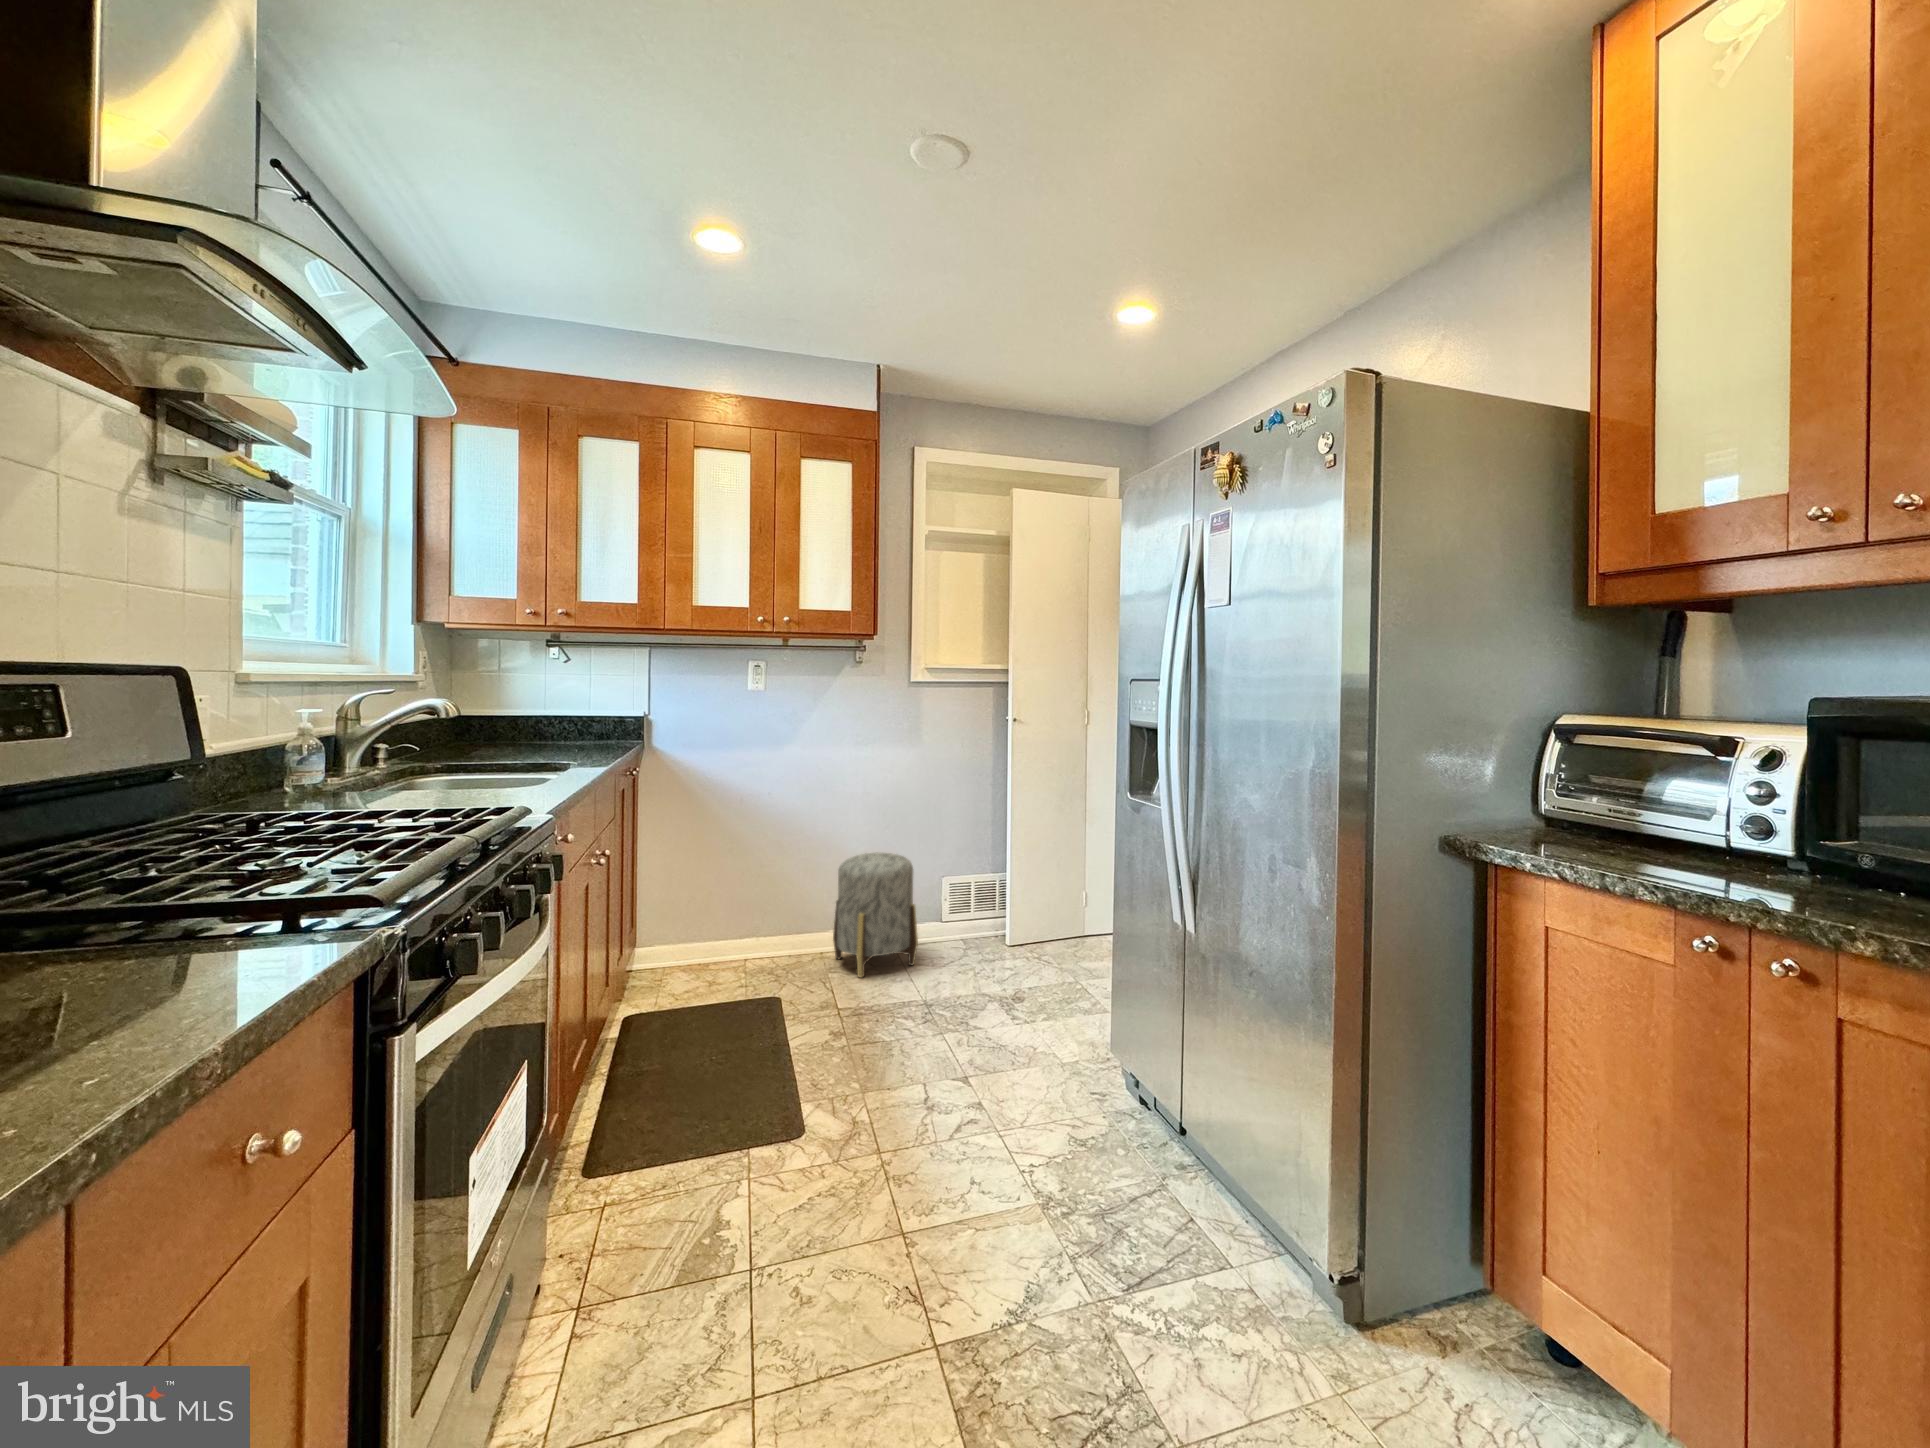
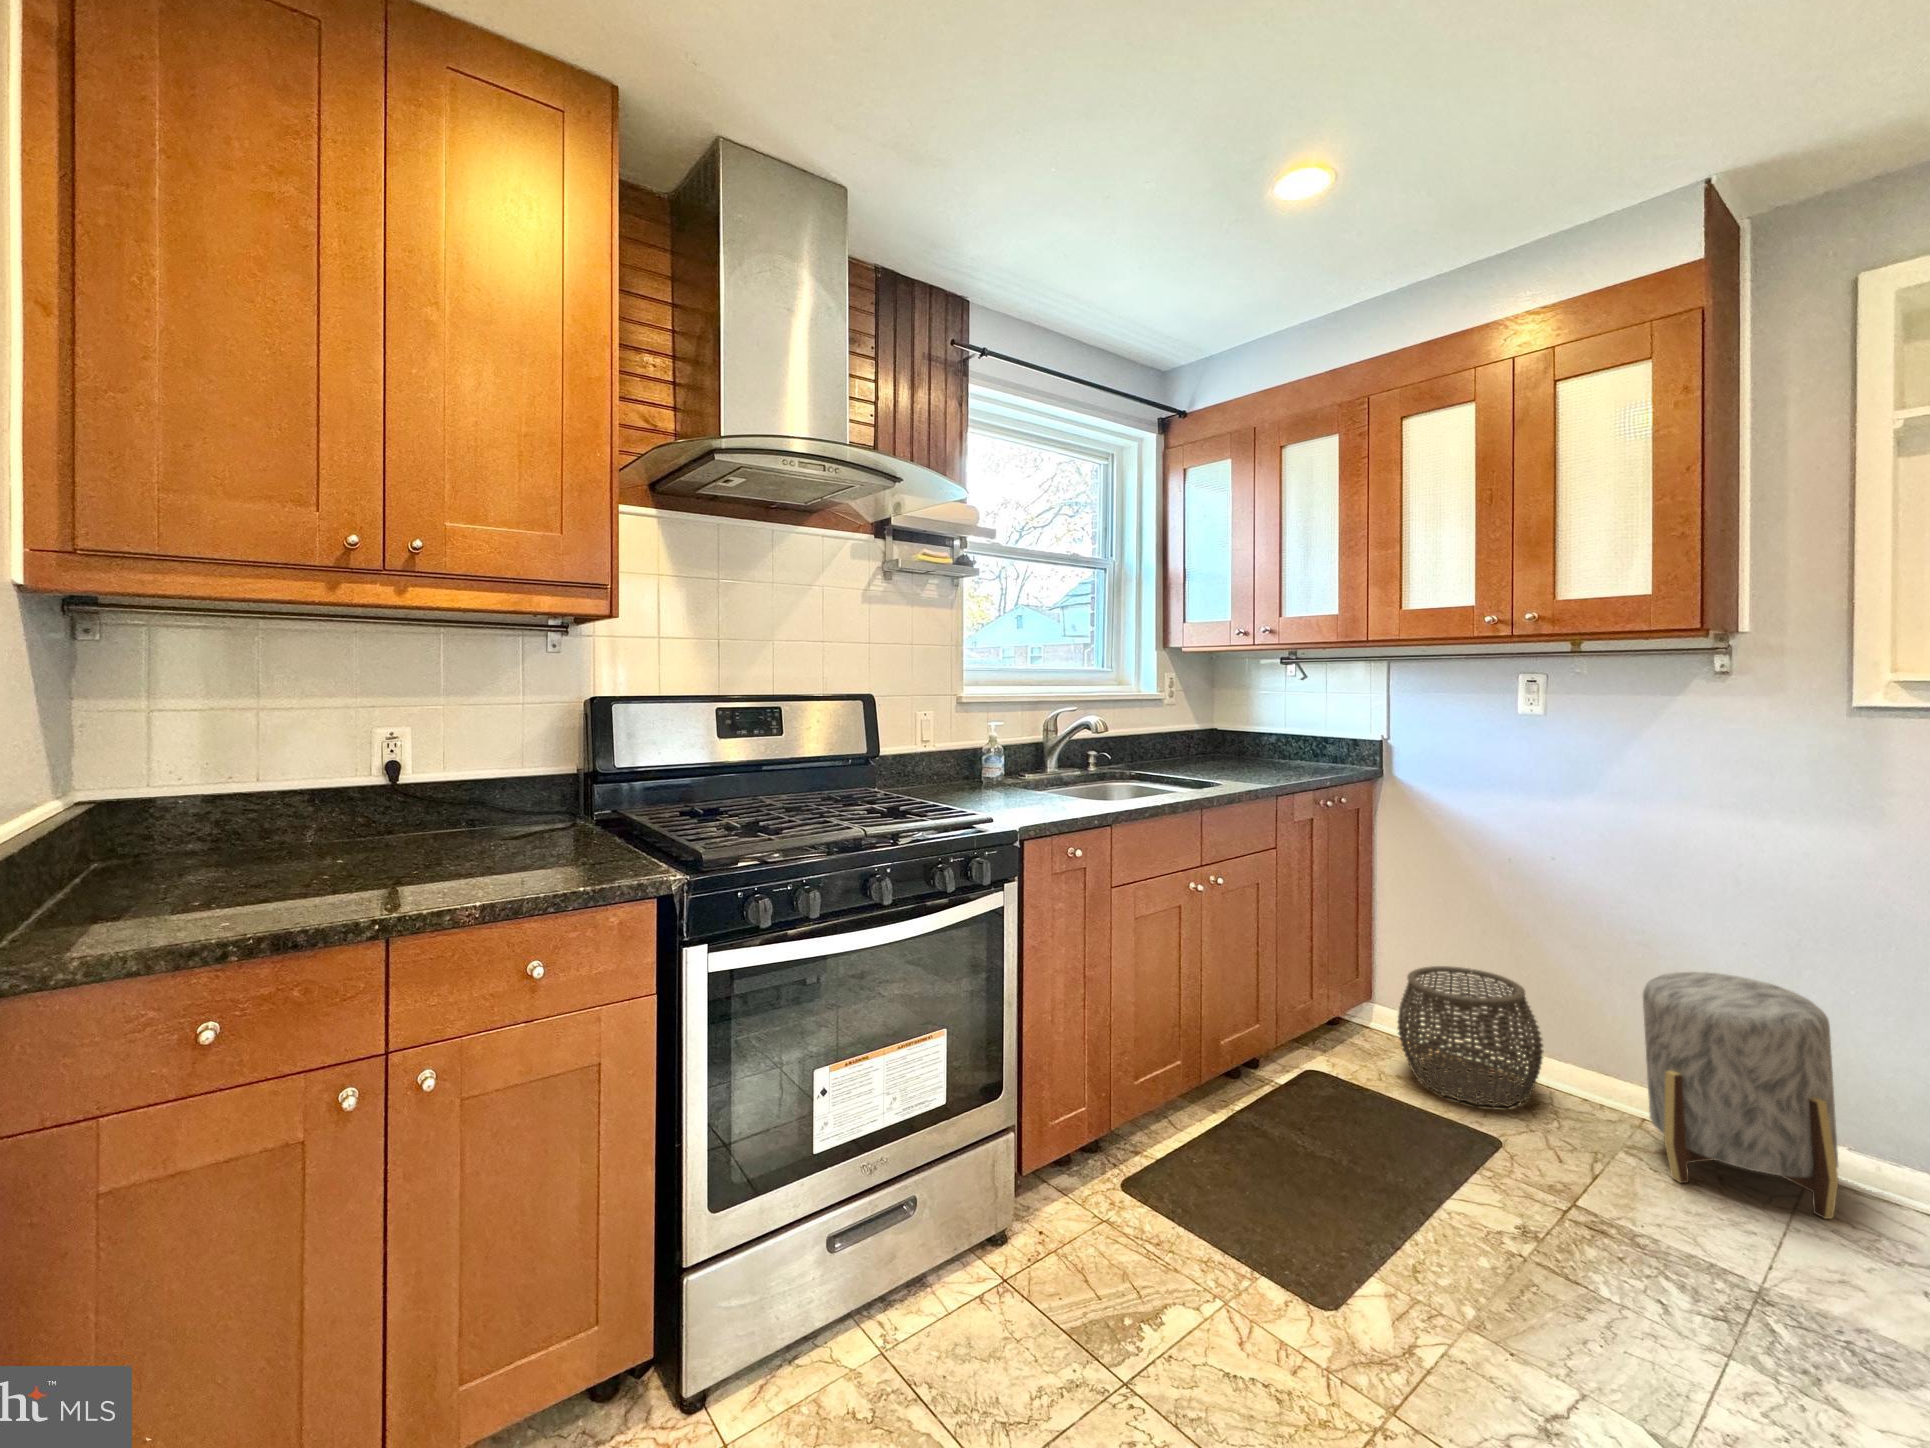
woven basket: none [686,892,780,991] -> present [1398,966,1543,1107]

